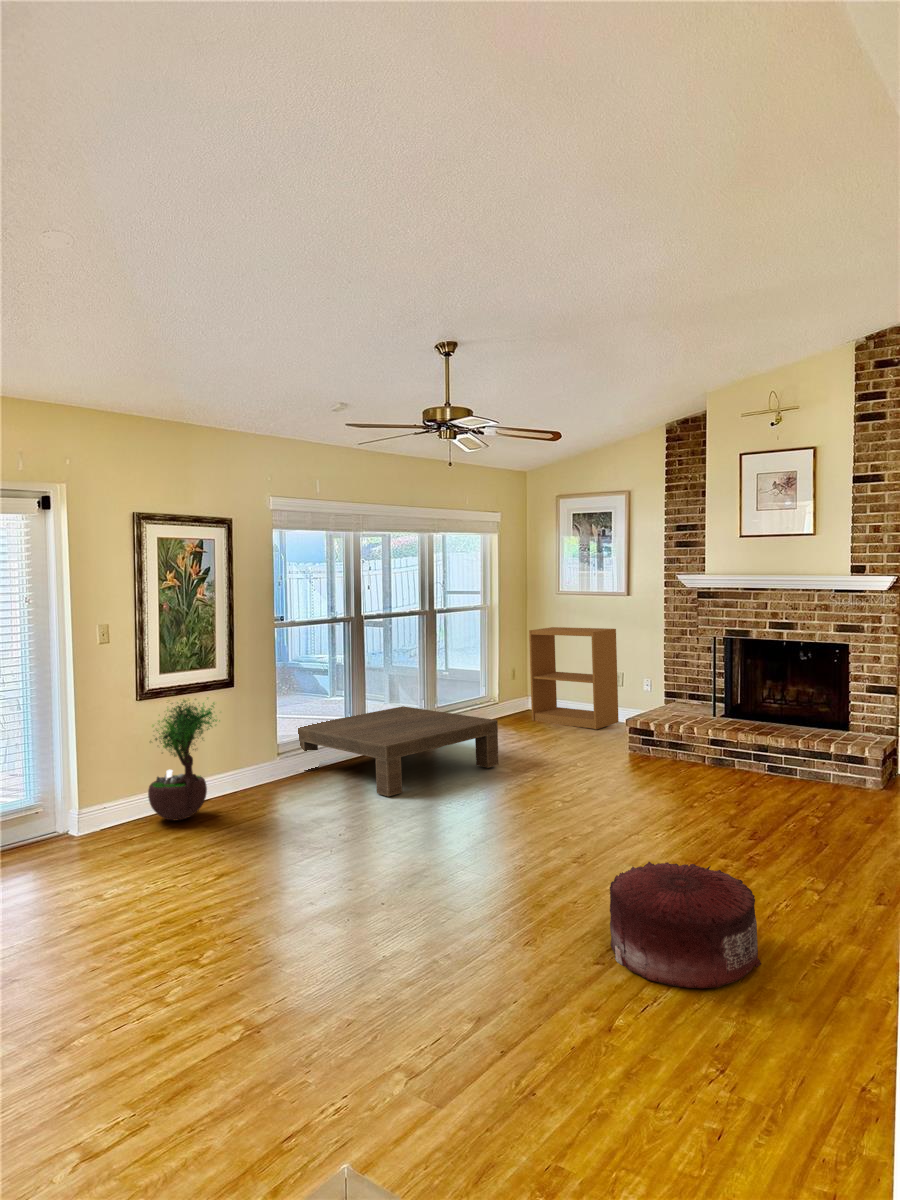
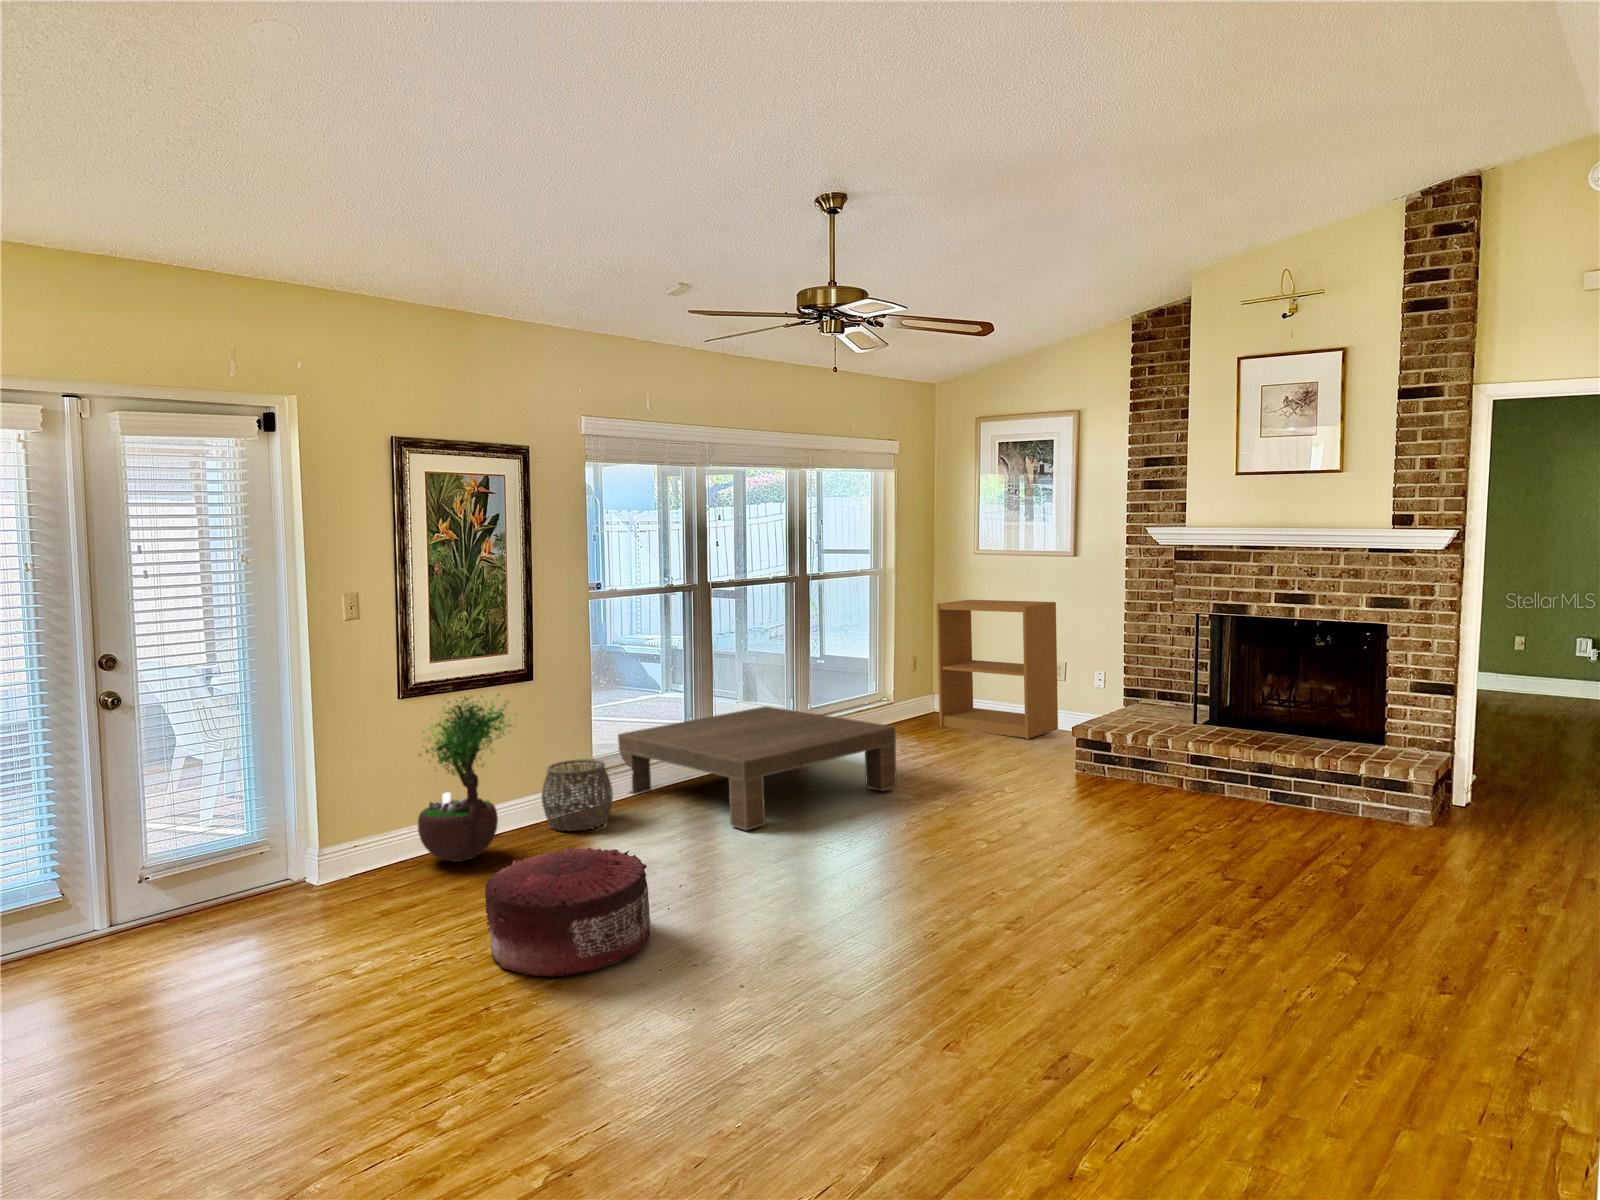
woven basket: none [238,745,291,798] -> present [542,759,613,831]
pouf: present [610,862,761,989] -> present [485,847,652,977]

